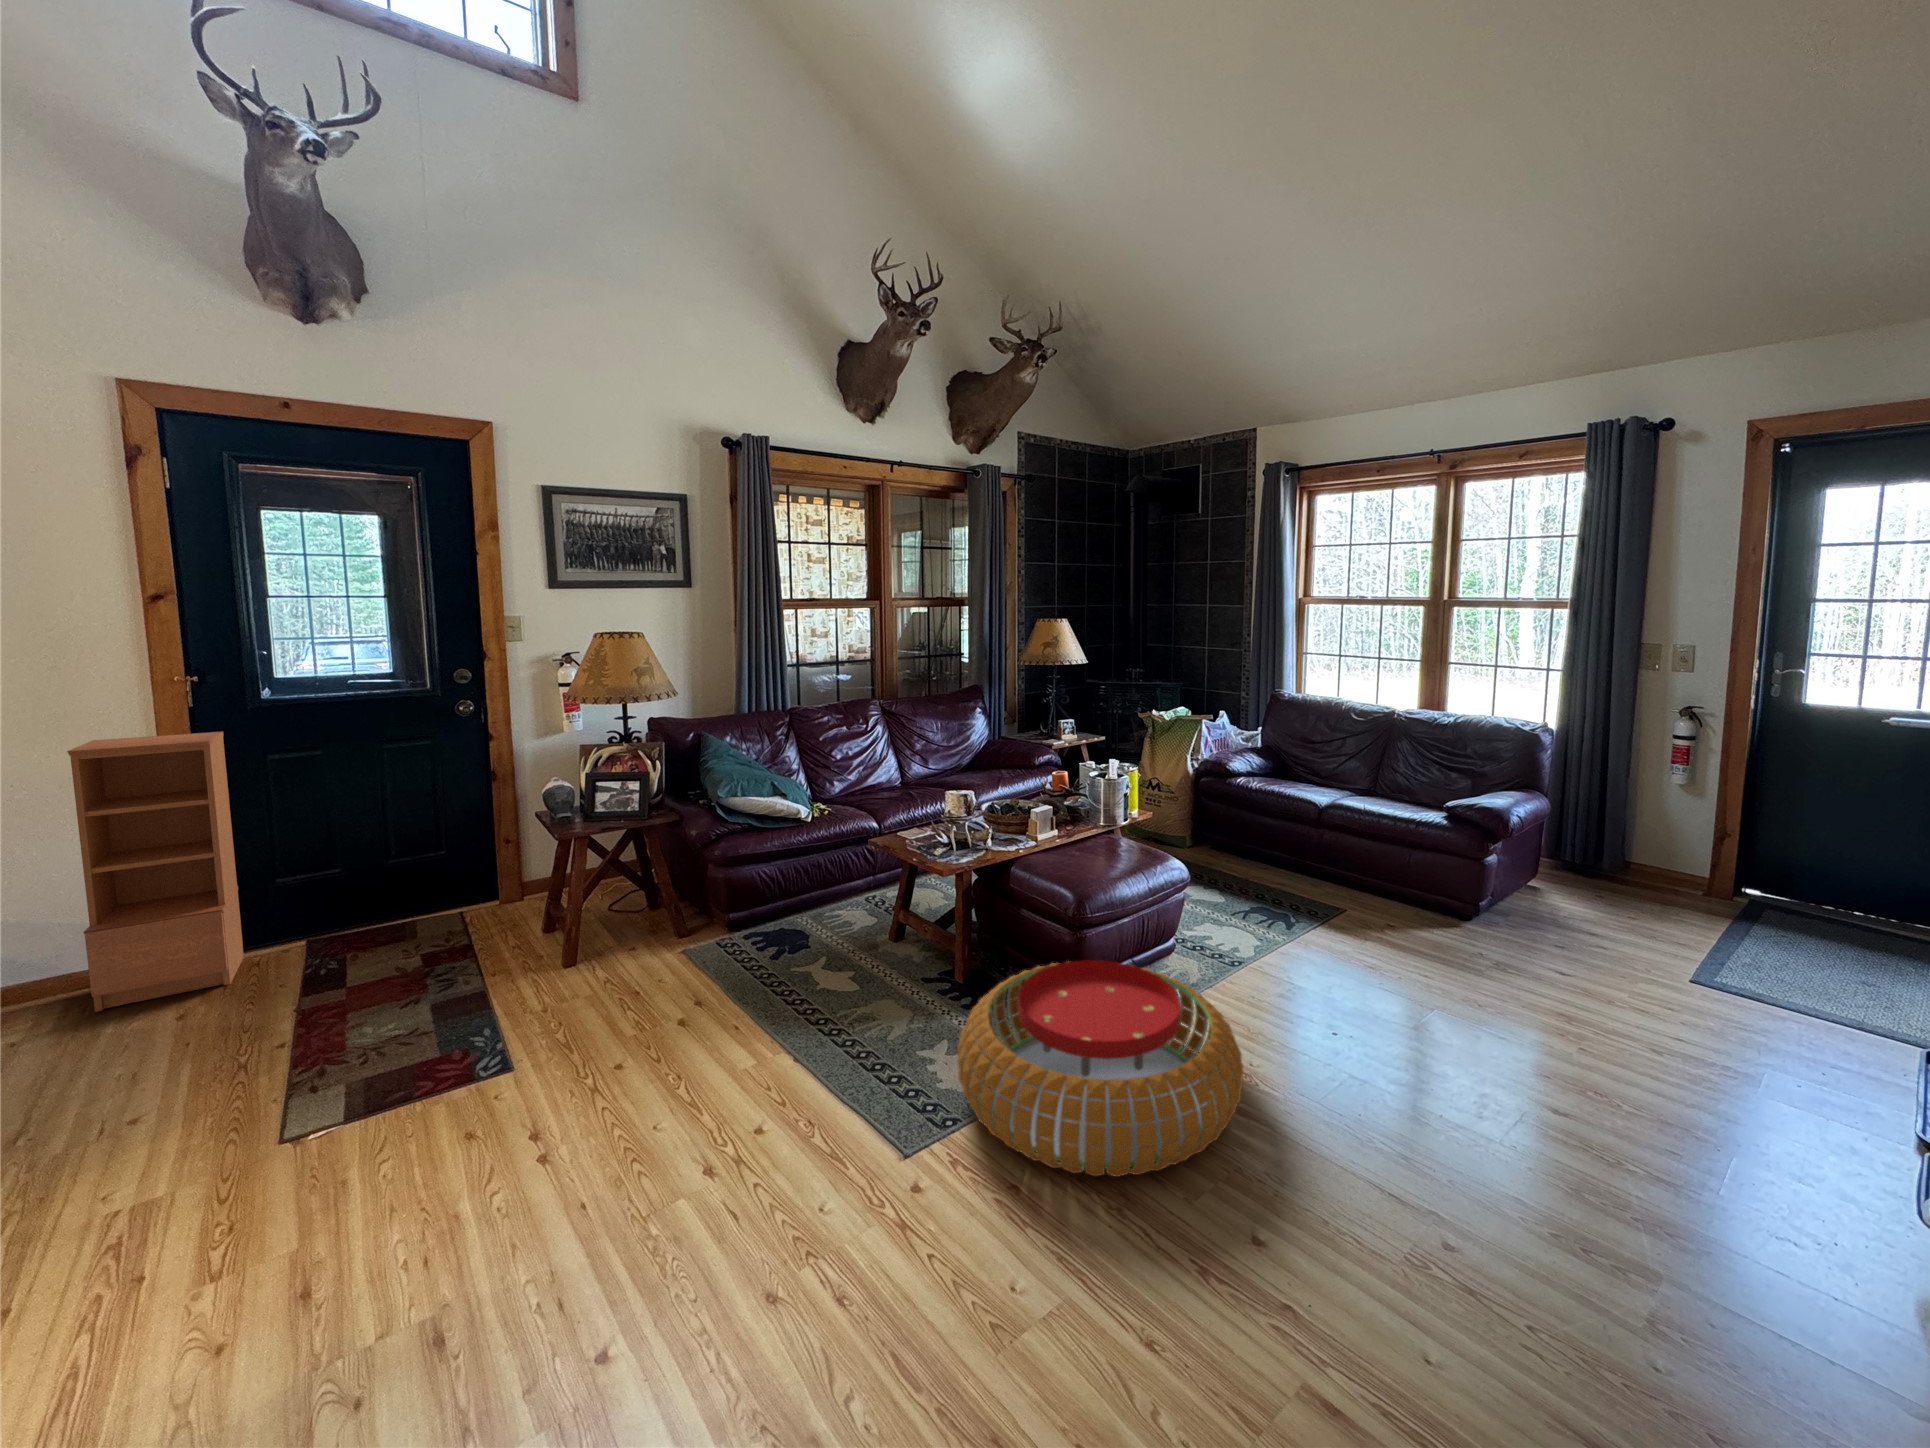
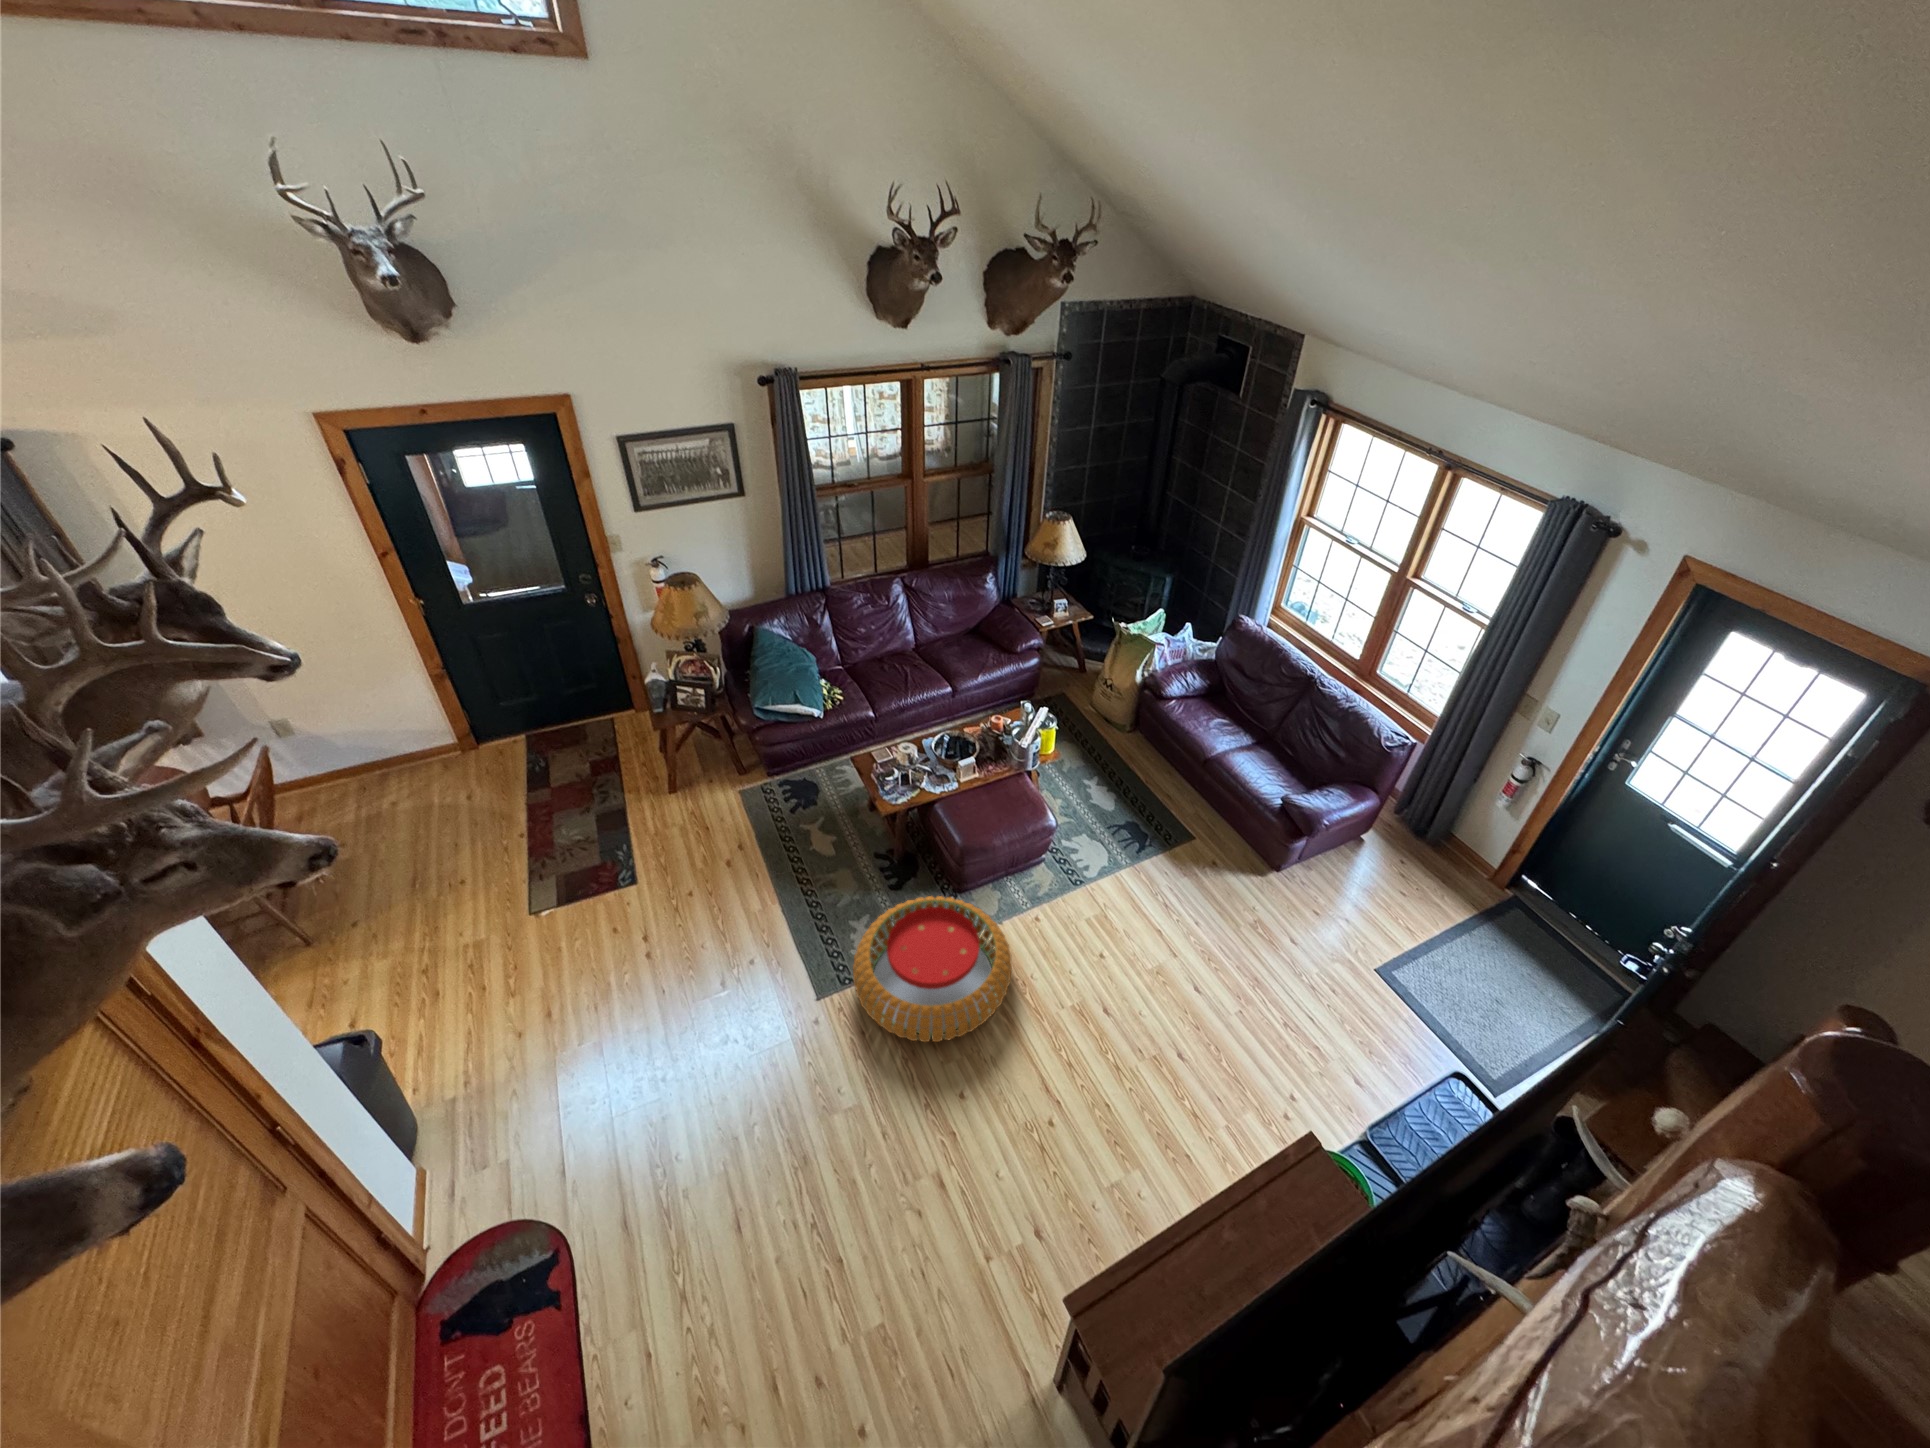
bookcase: present [67,732,244,1012] -> none [374,636,493,793]

